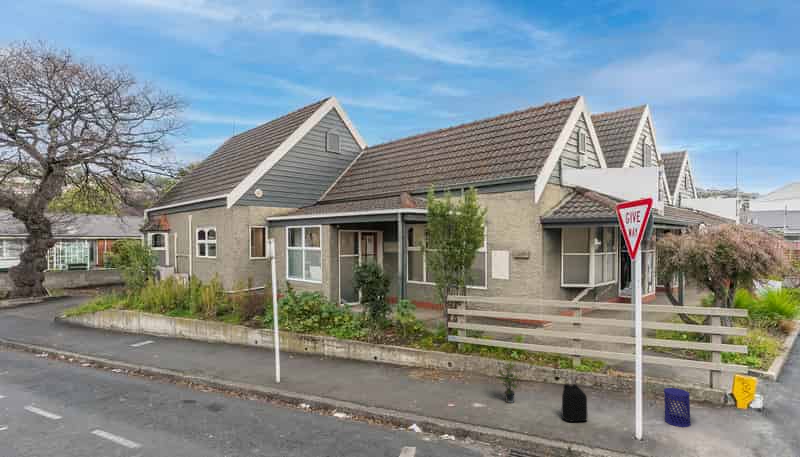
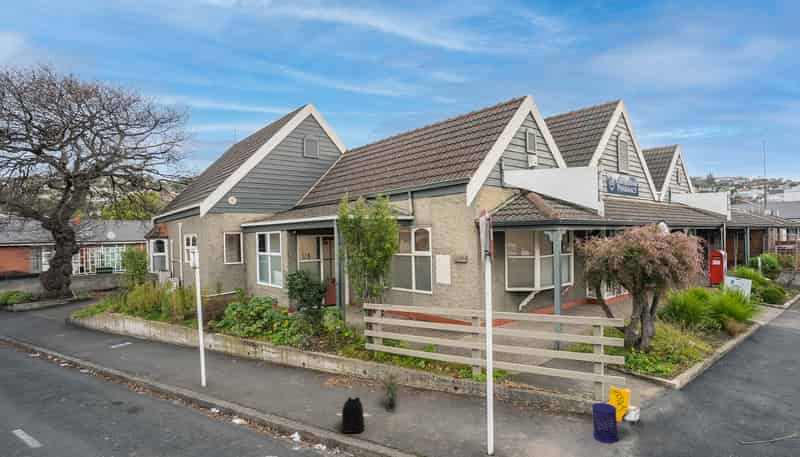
backpack: present [562,384,588,421] -> present [342,397,365,433]
waste bin: present [664,388,691,427] -> present [592,403,618,444]

